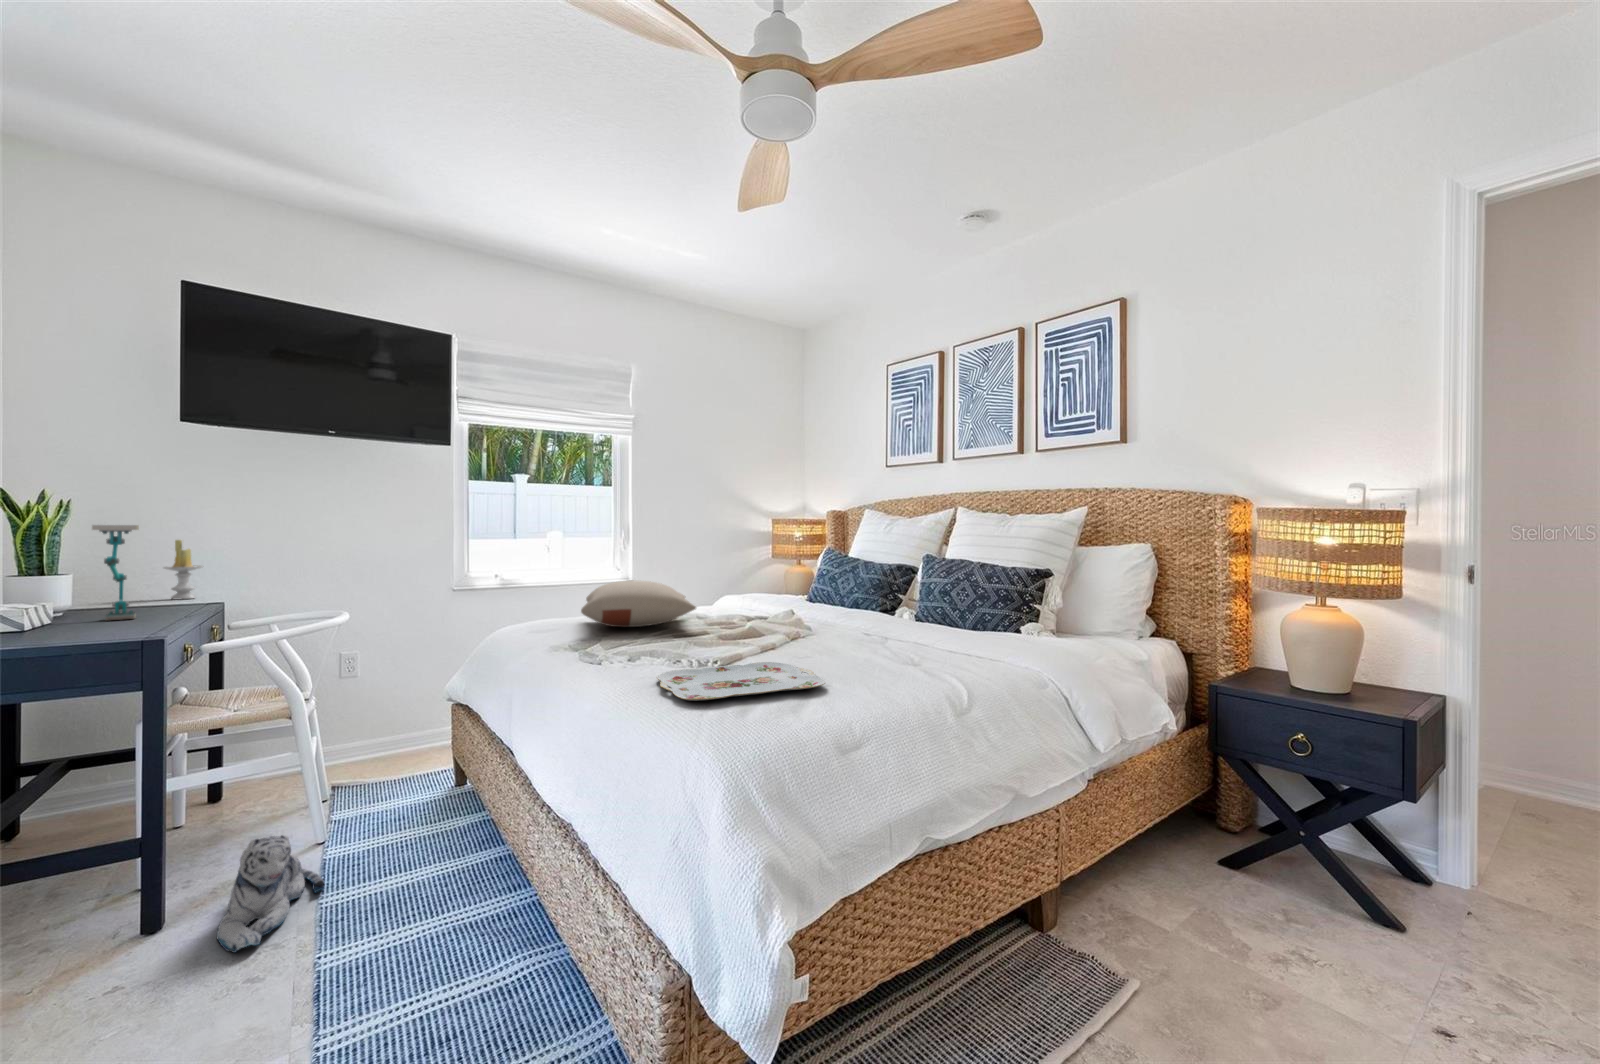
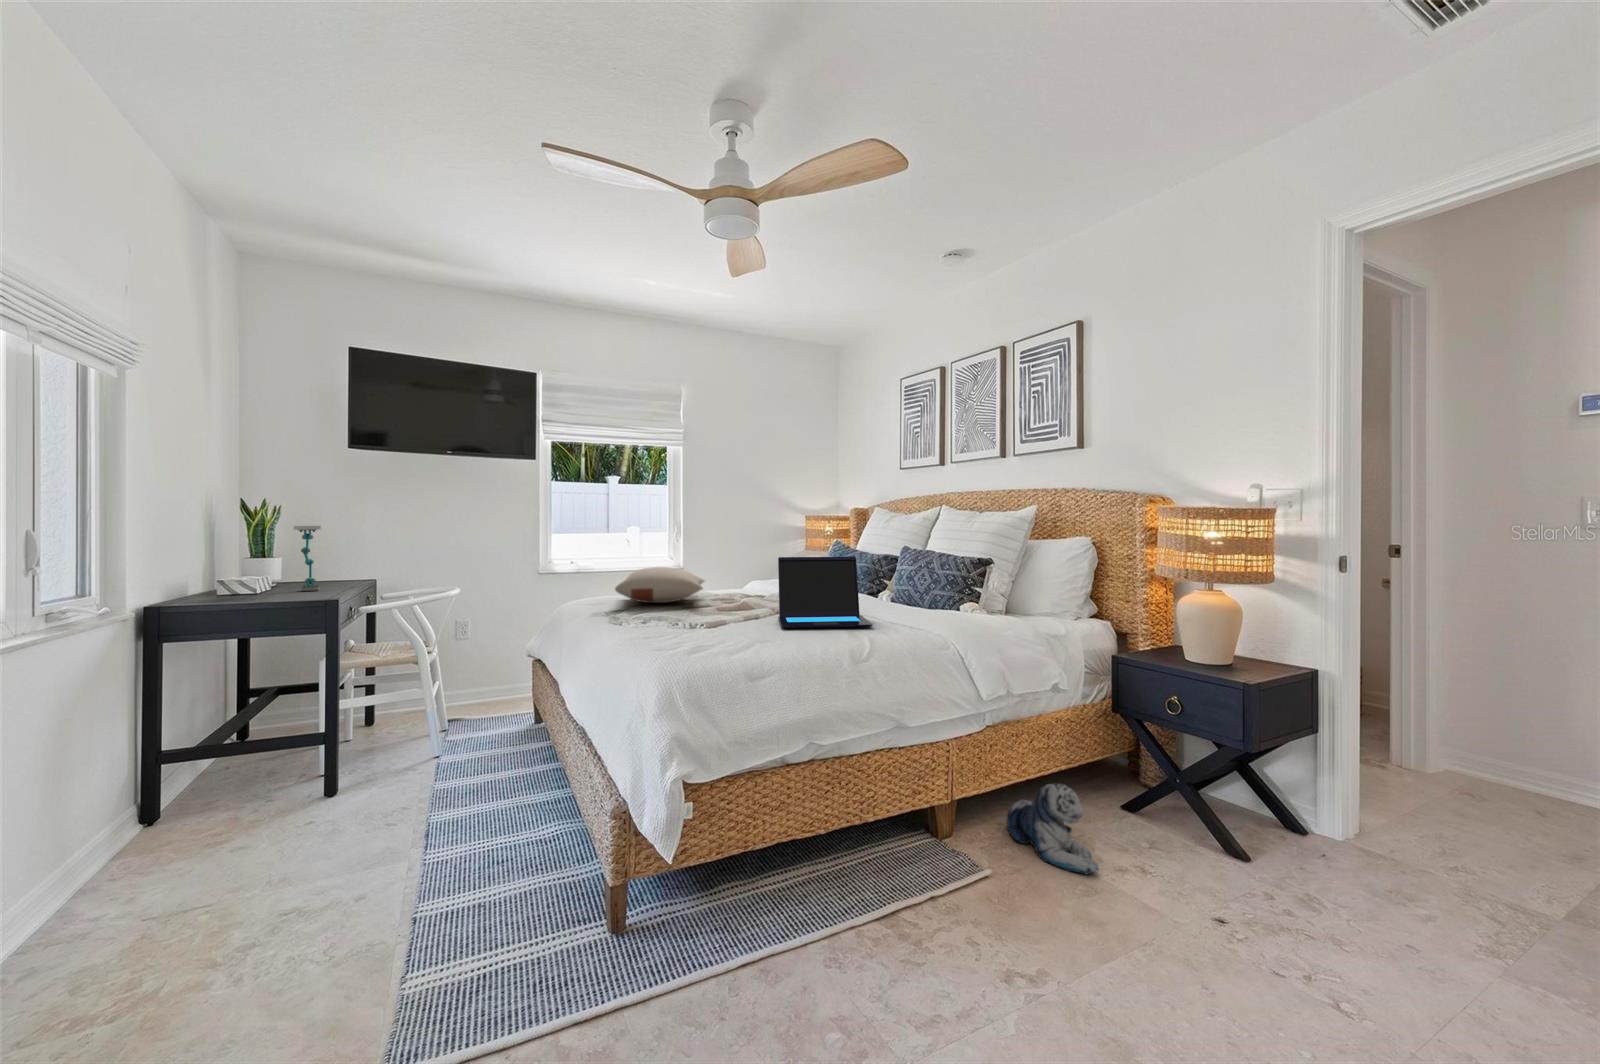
candle: present [164,540,202,600] -> none [334,535,361,579]
laptop: none [803,567,943,663] -> present [778,557,873,629]
serving tray: present [657,662,825,701] -> none [644,626,762,647]
plush toy: present [217,836,324,953] -> present [1006,783,1099,874]

